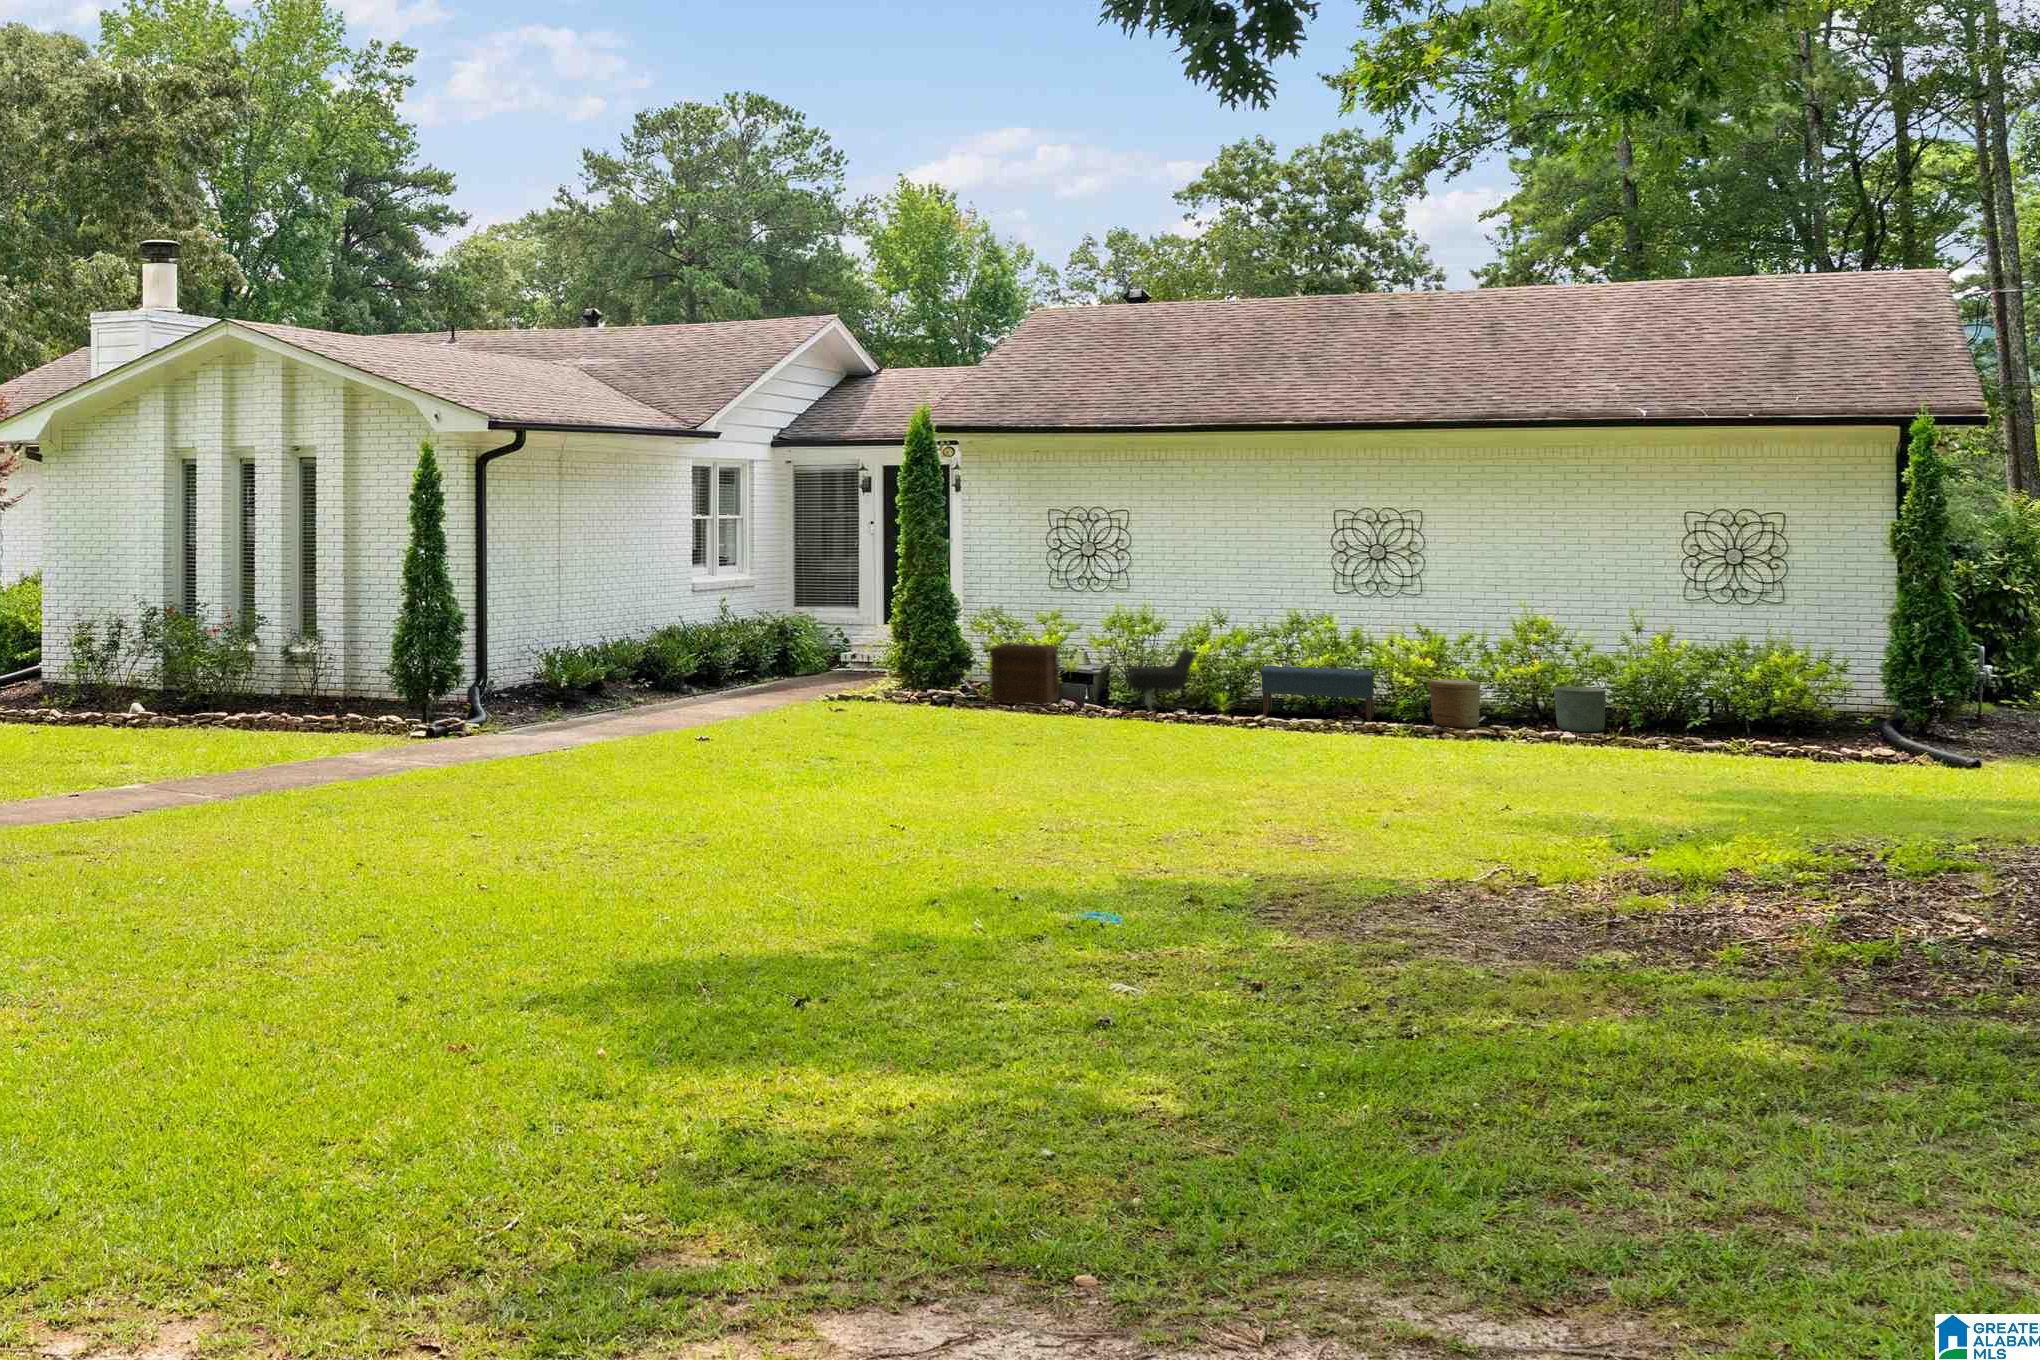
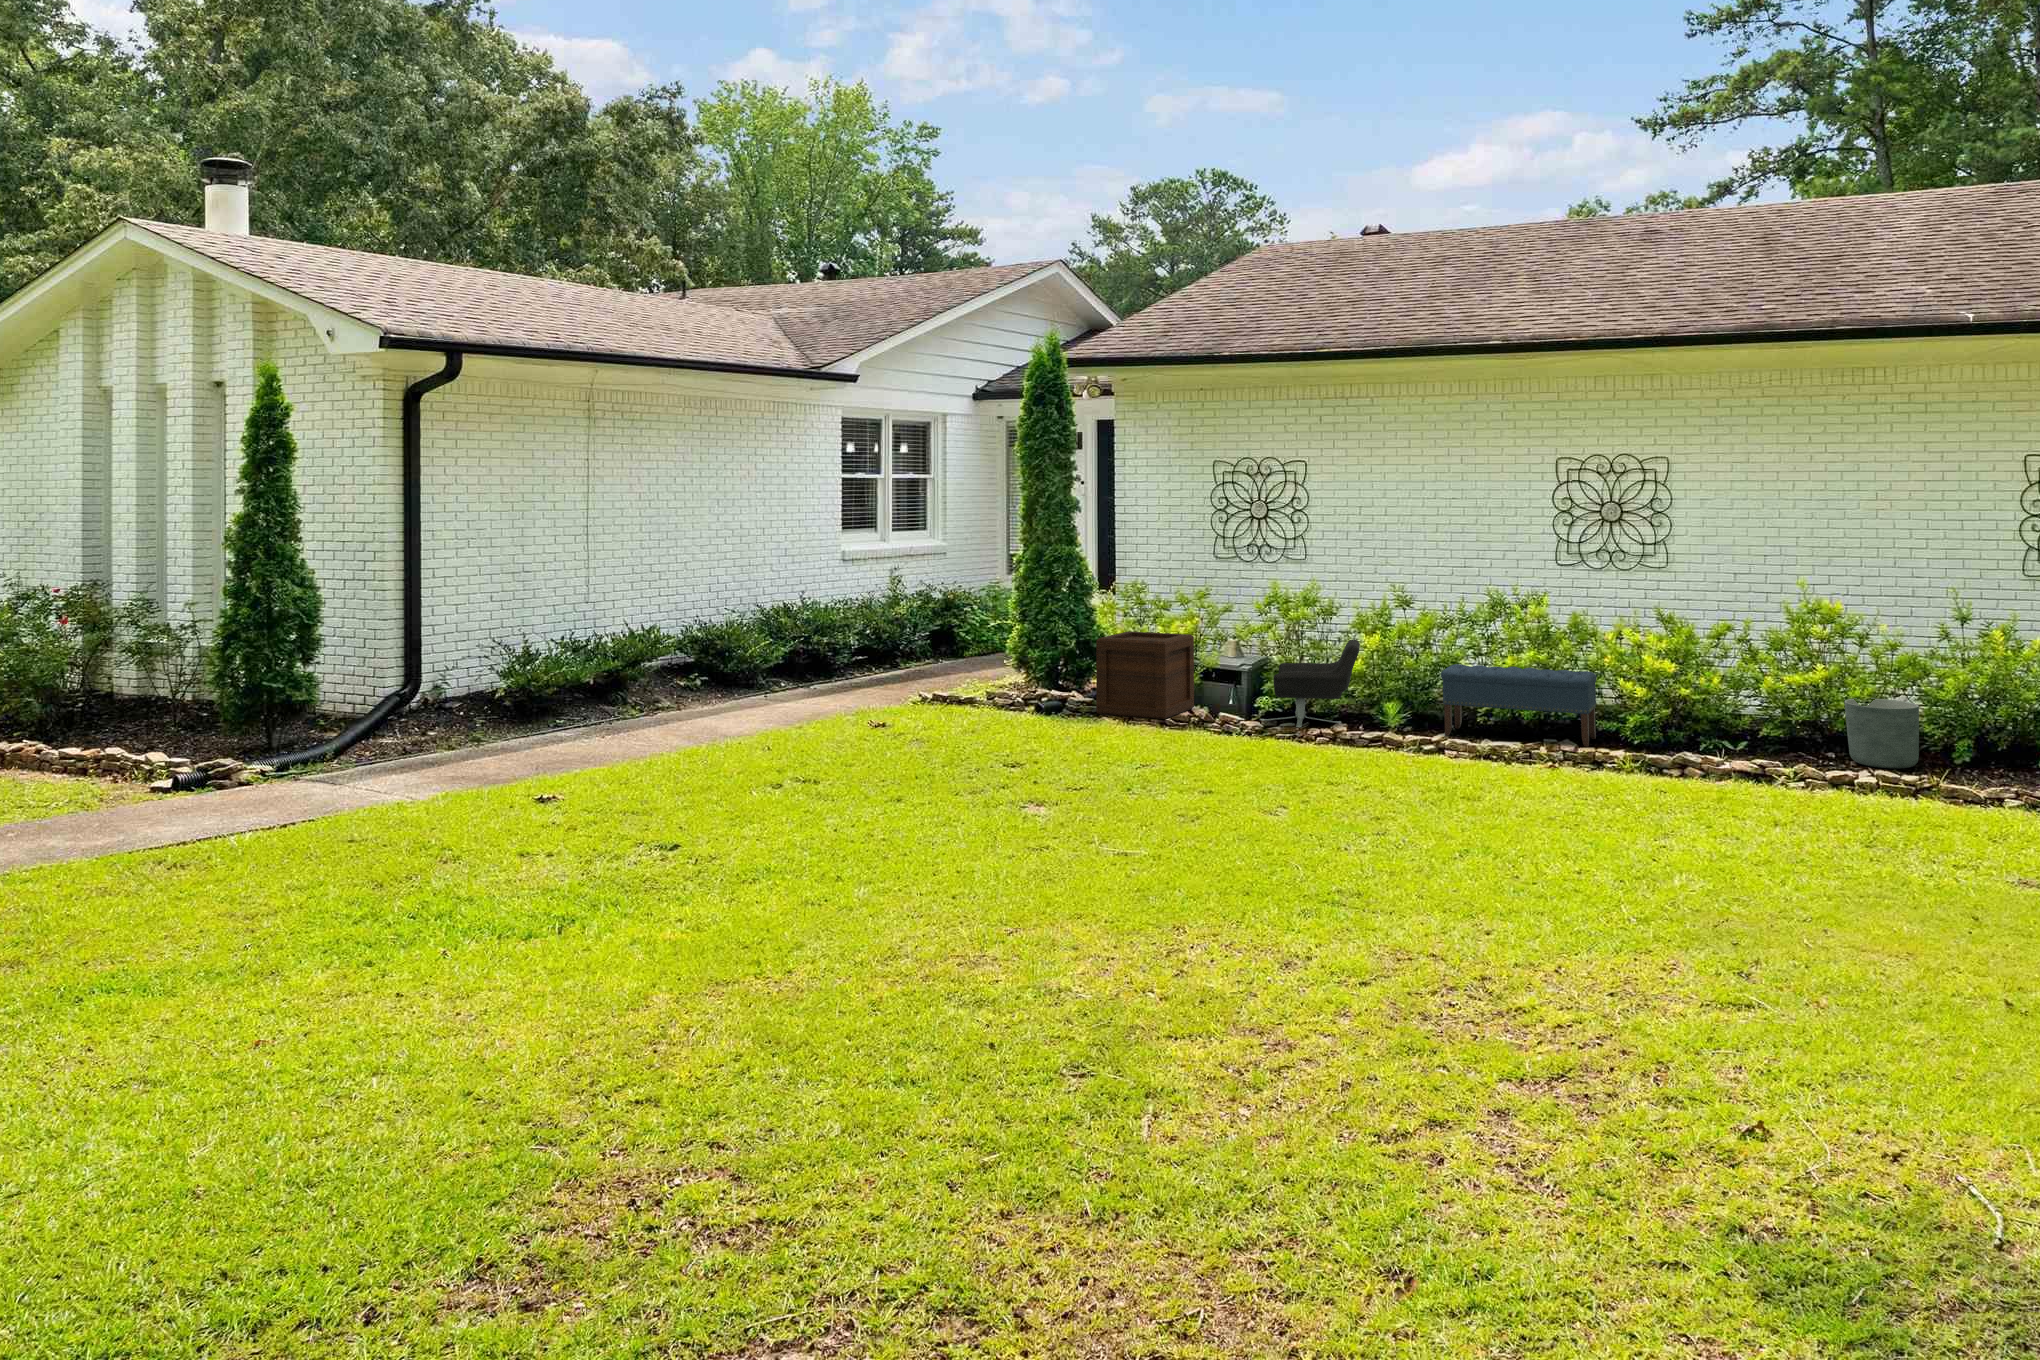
woven basket: present [1429,679,1480,728] -> none [1668,687,1739,761]

